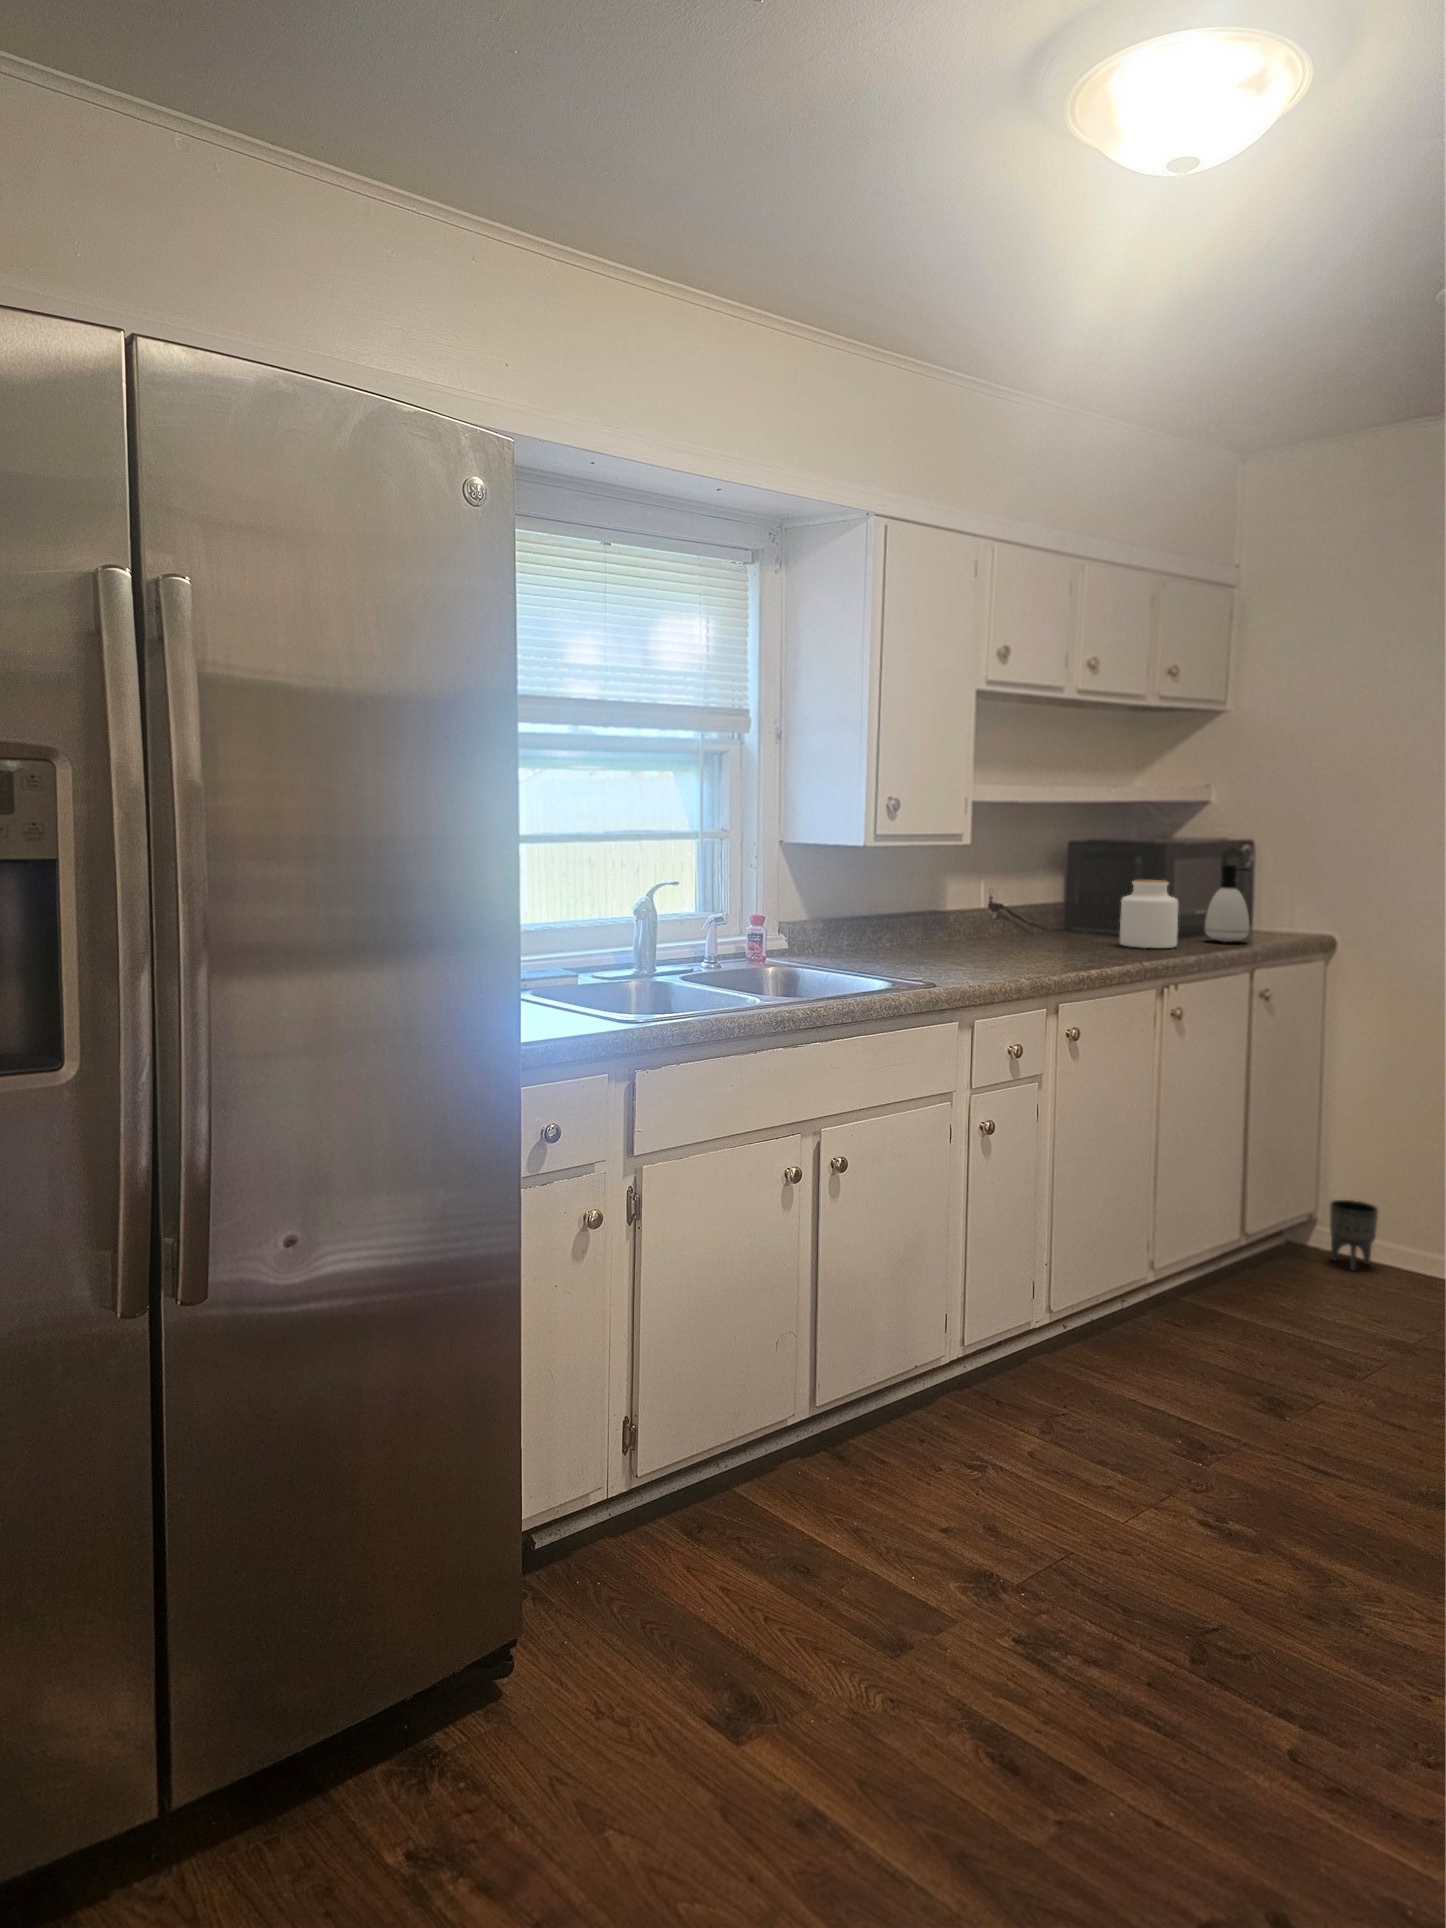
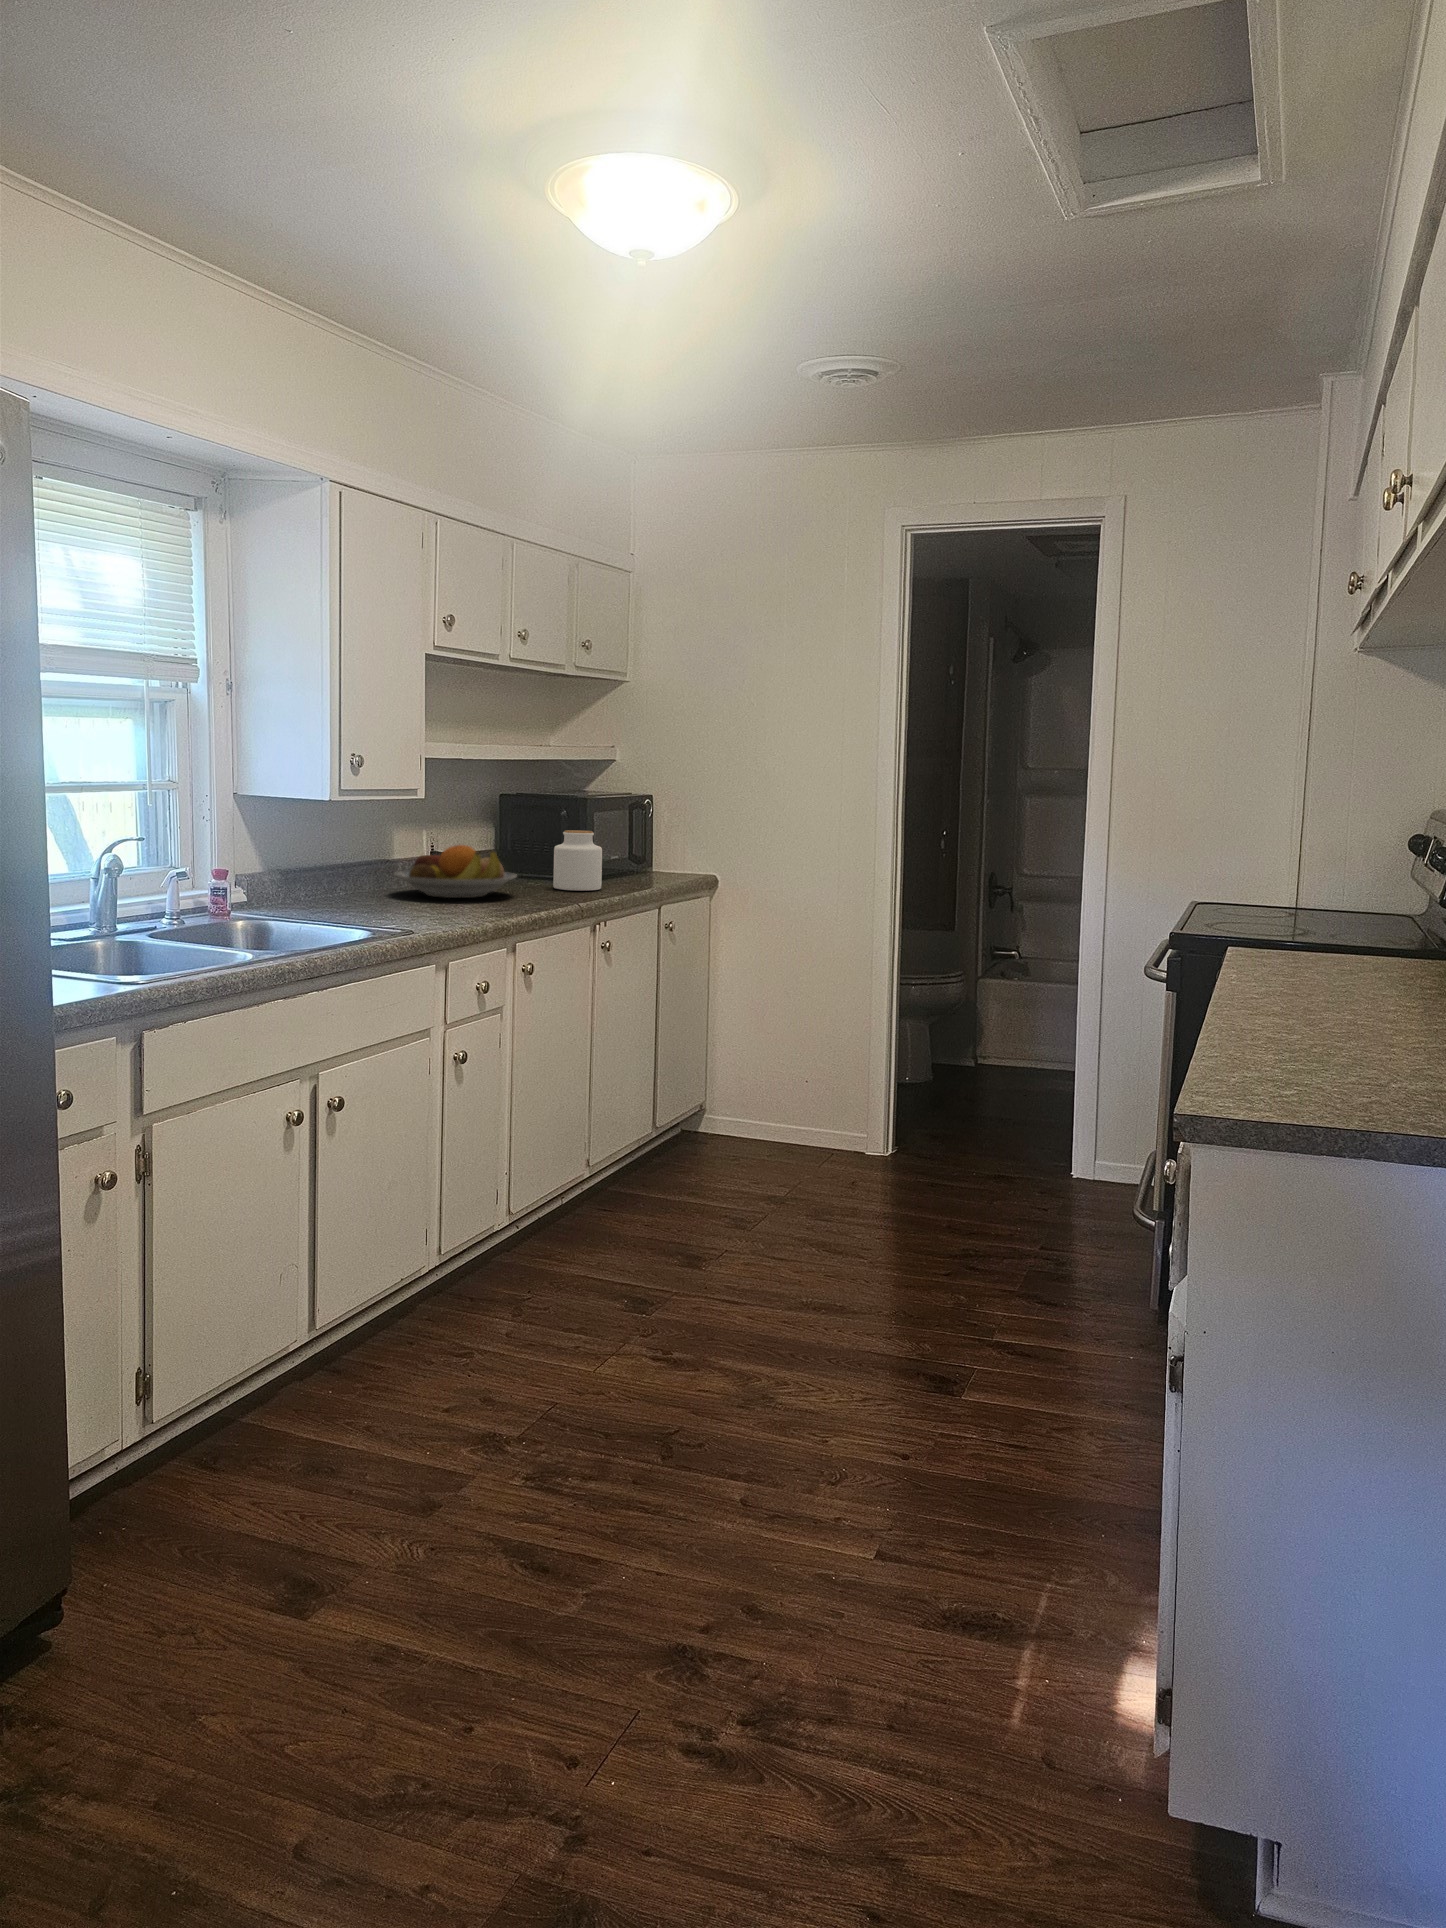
soap dispenser: present [1205,864,1250,942] -> none [621,816,658,883]
fruit bowl: none [939,894,1074,952] -> present [395,845,517,898]
planter: present [1330,1200,1378,1270] -> none [718,1093,754,1150]

